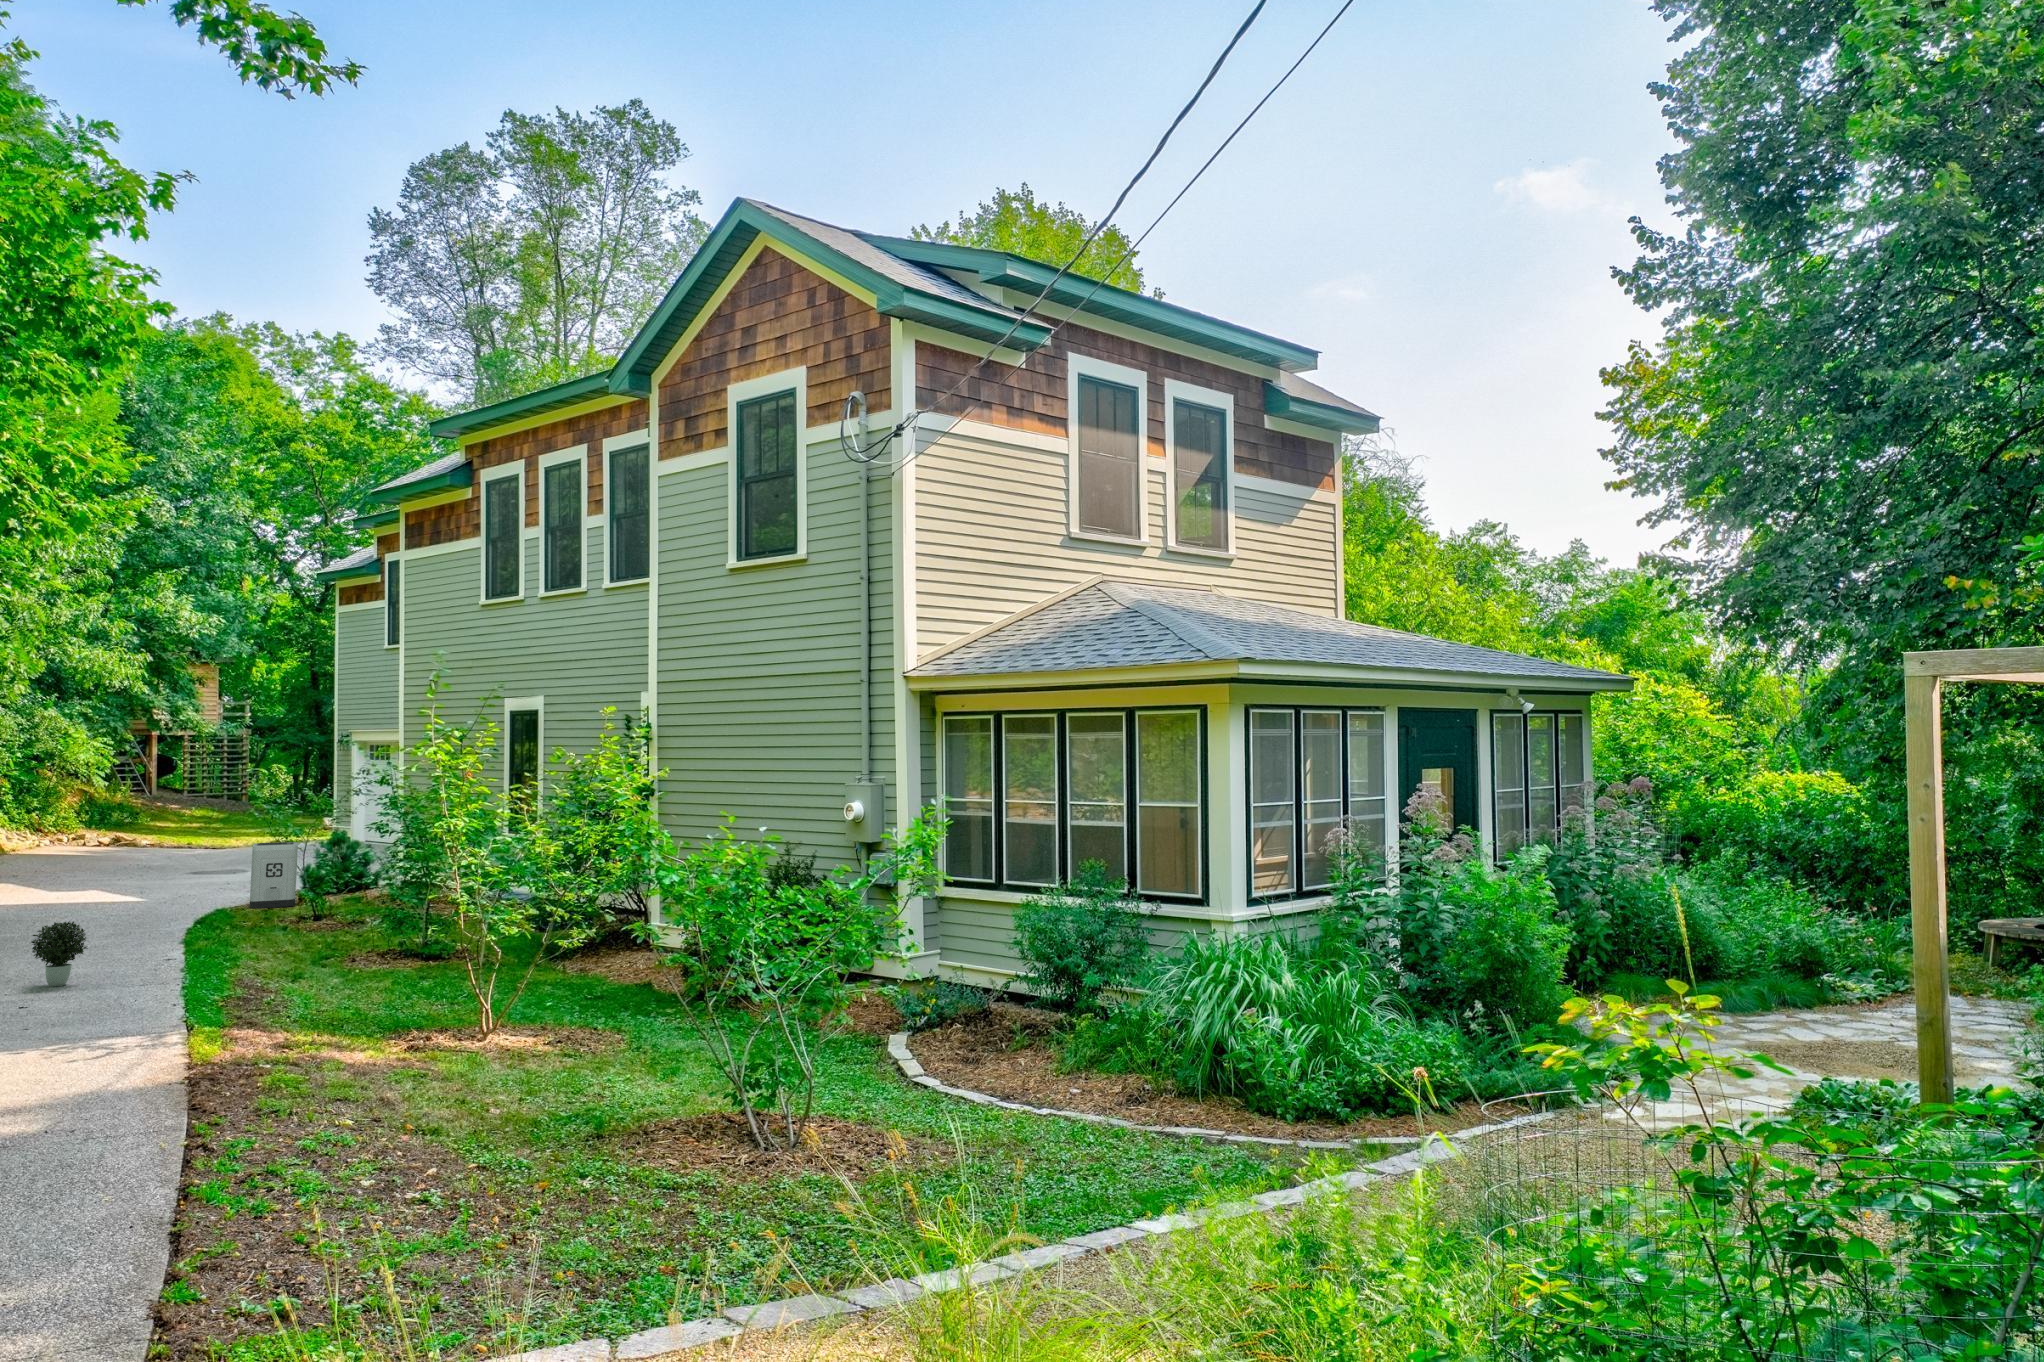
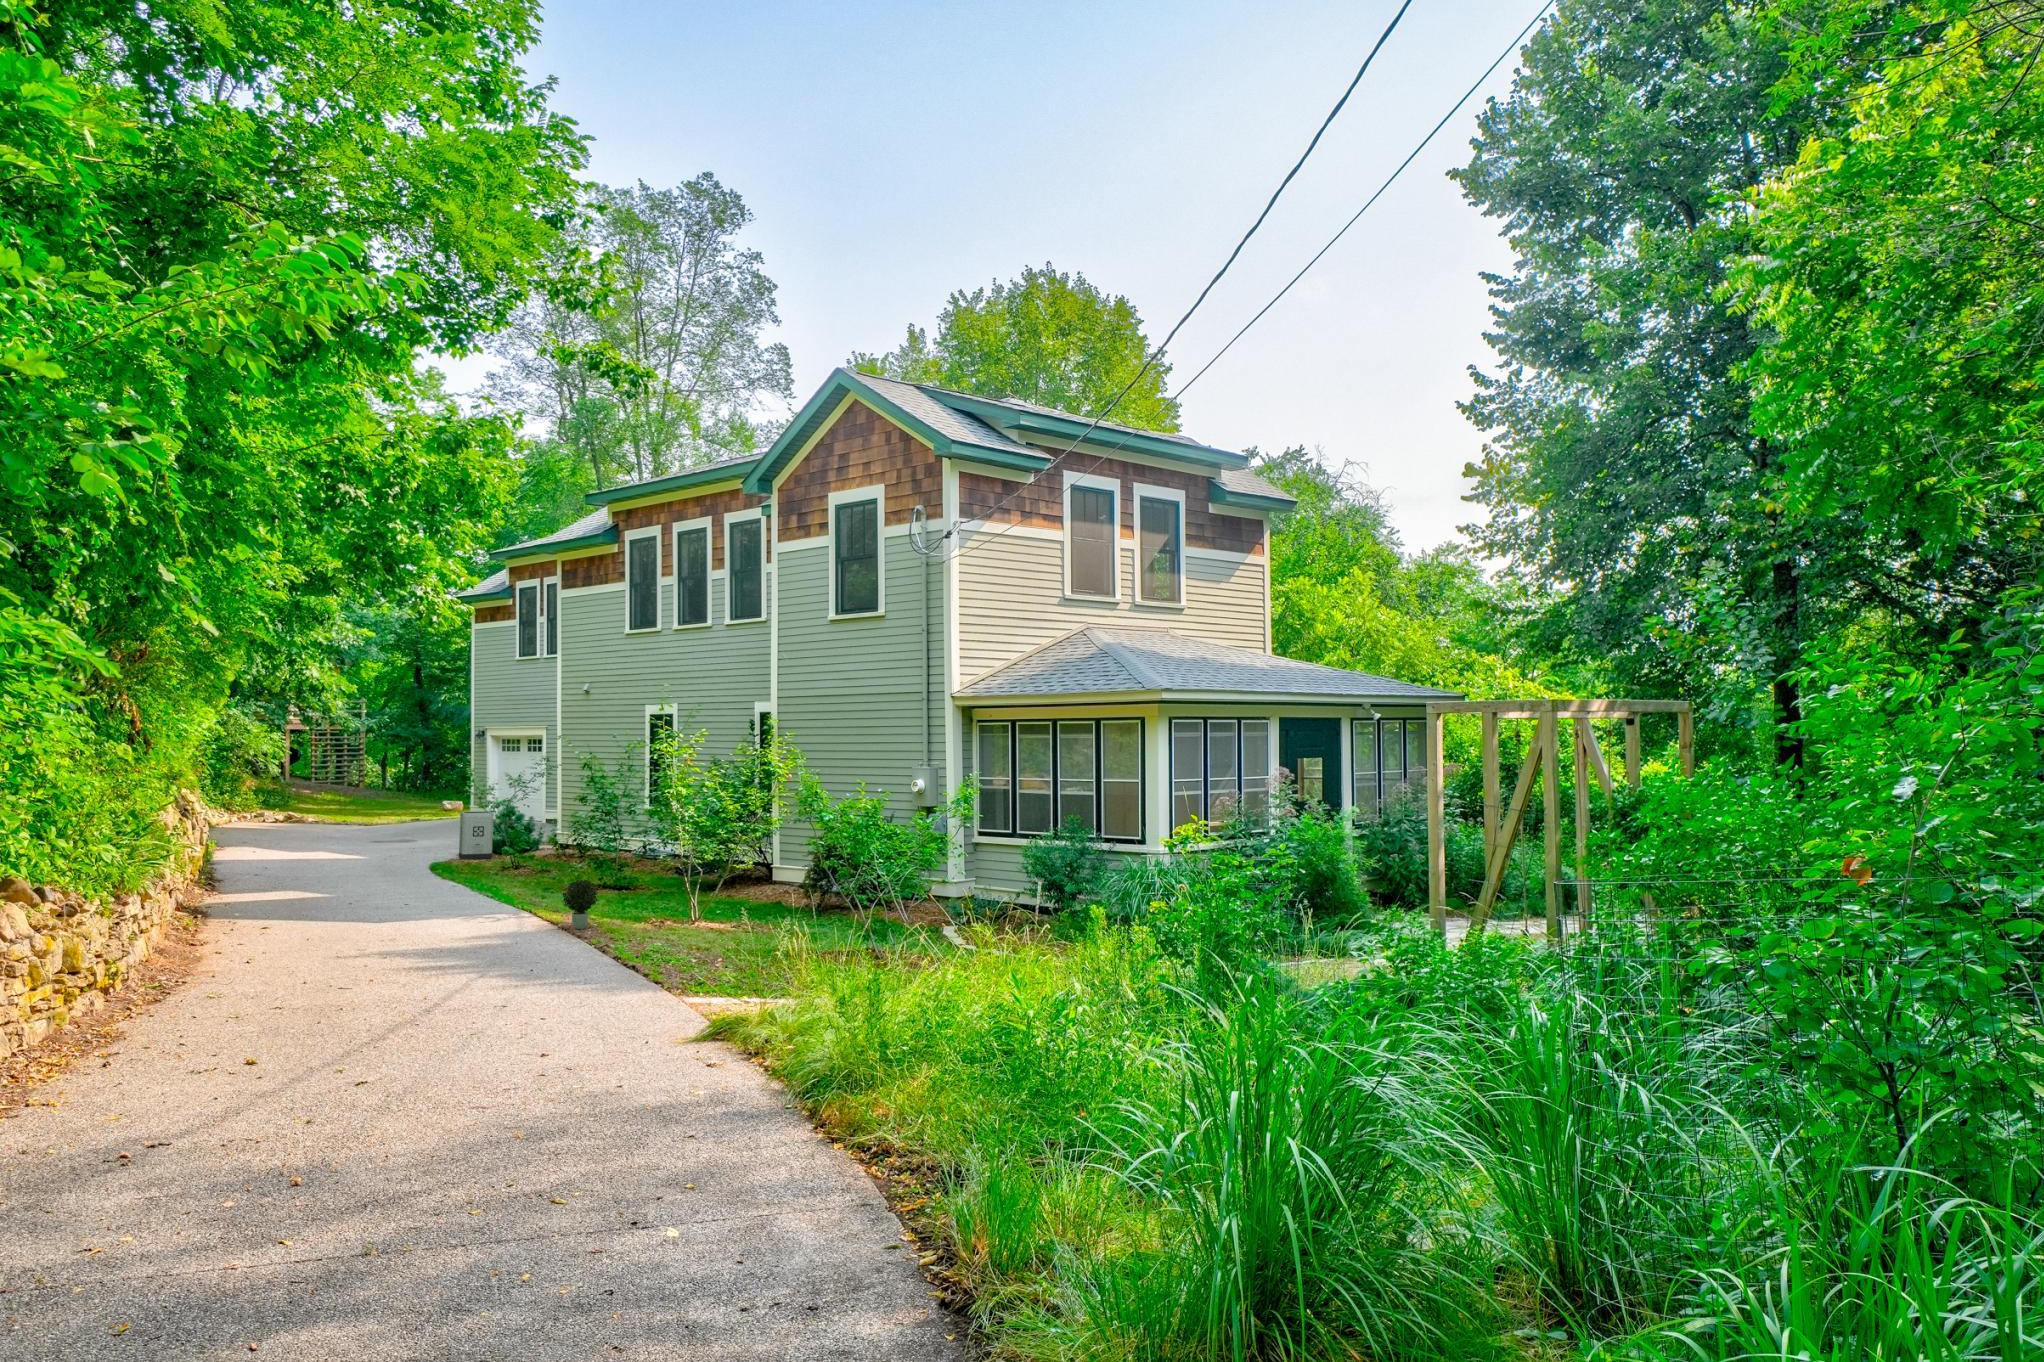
potted plant: present [31,922,88,987] -> present [562,880,598,929]

